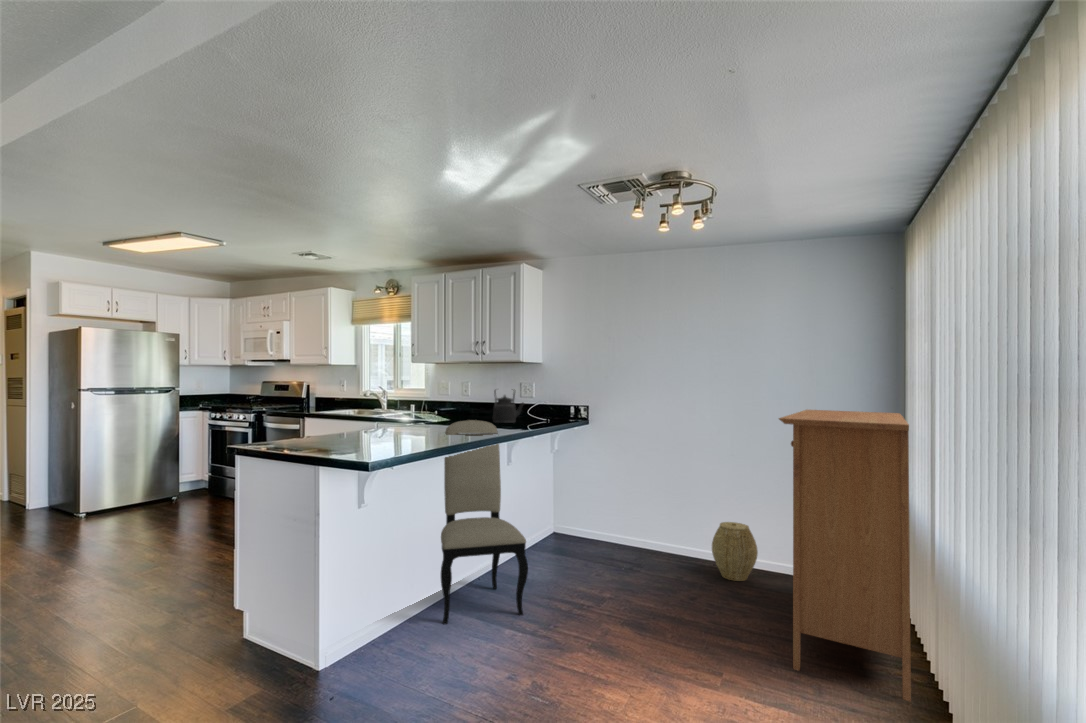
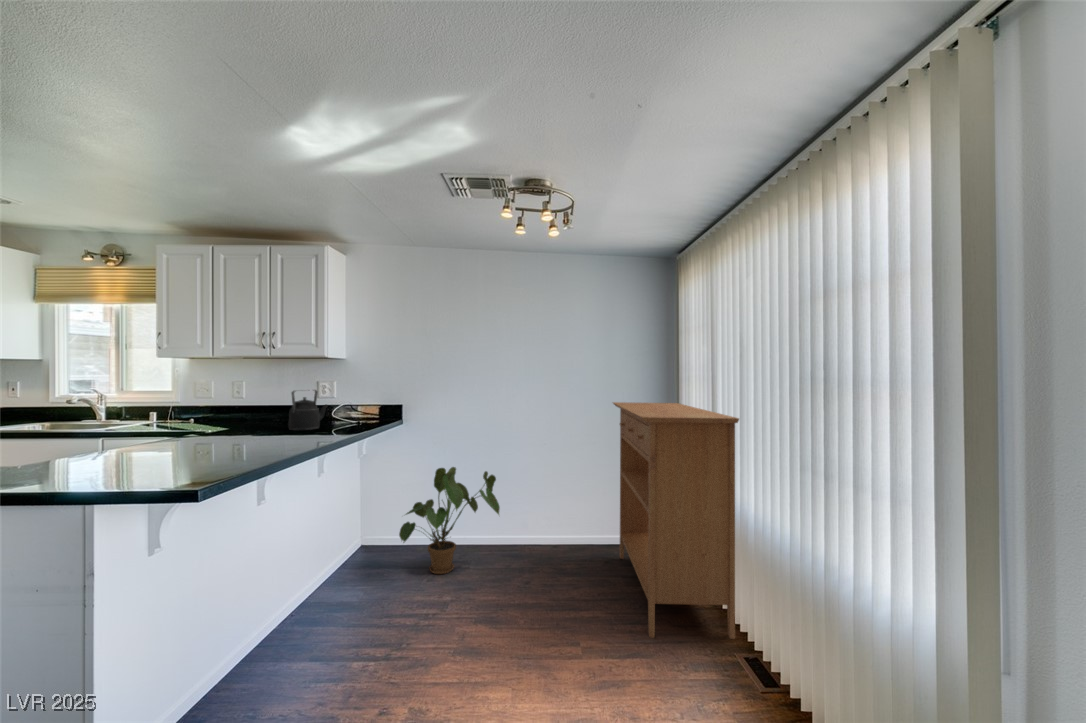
dining chair: present [441,420,528,624] -> none [248,435,382,718]
house plant: none [573,469,672,570] -> present [399,467,500,574]
woven basket: present [712,522,758,581] -> none [533,505,572,558]

